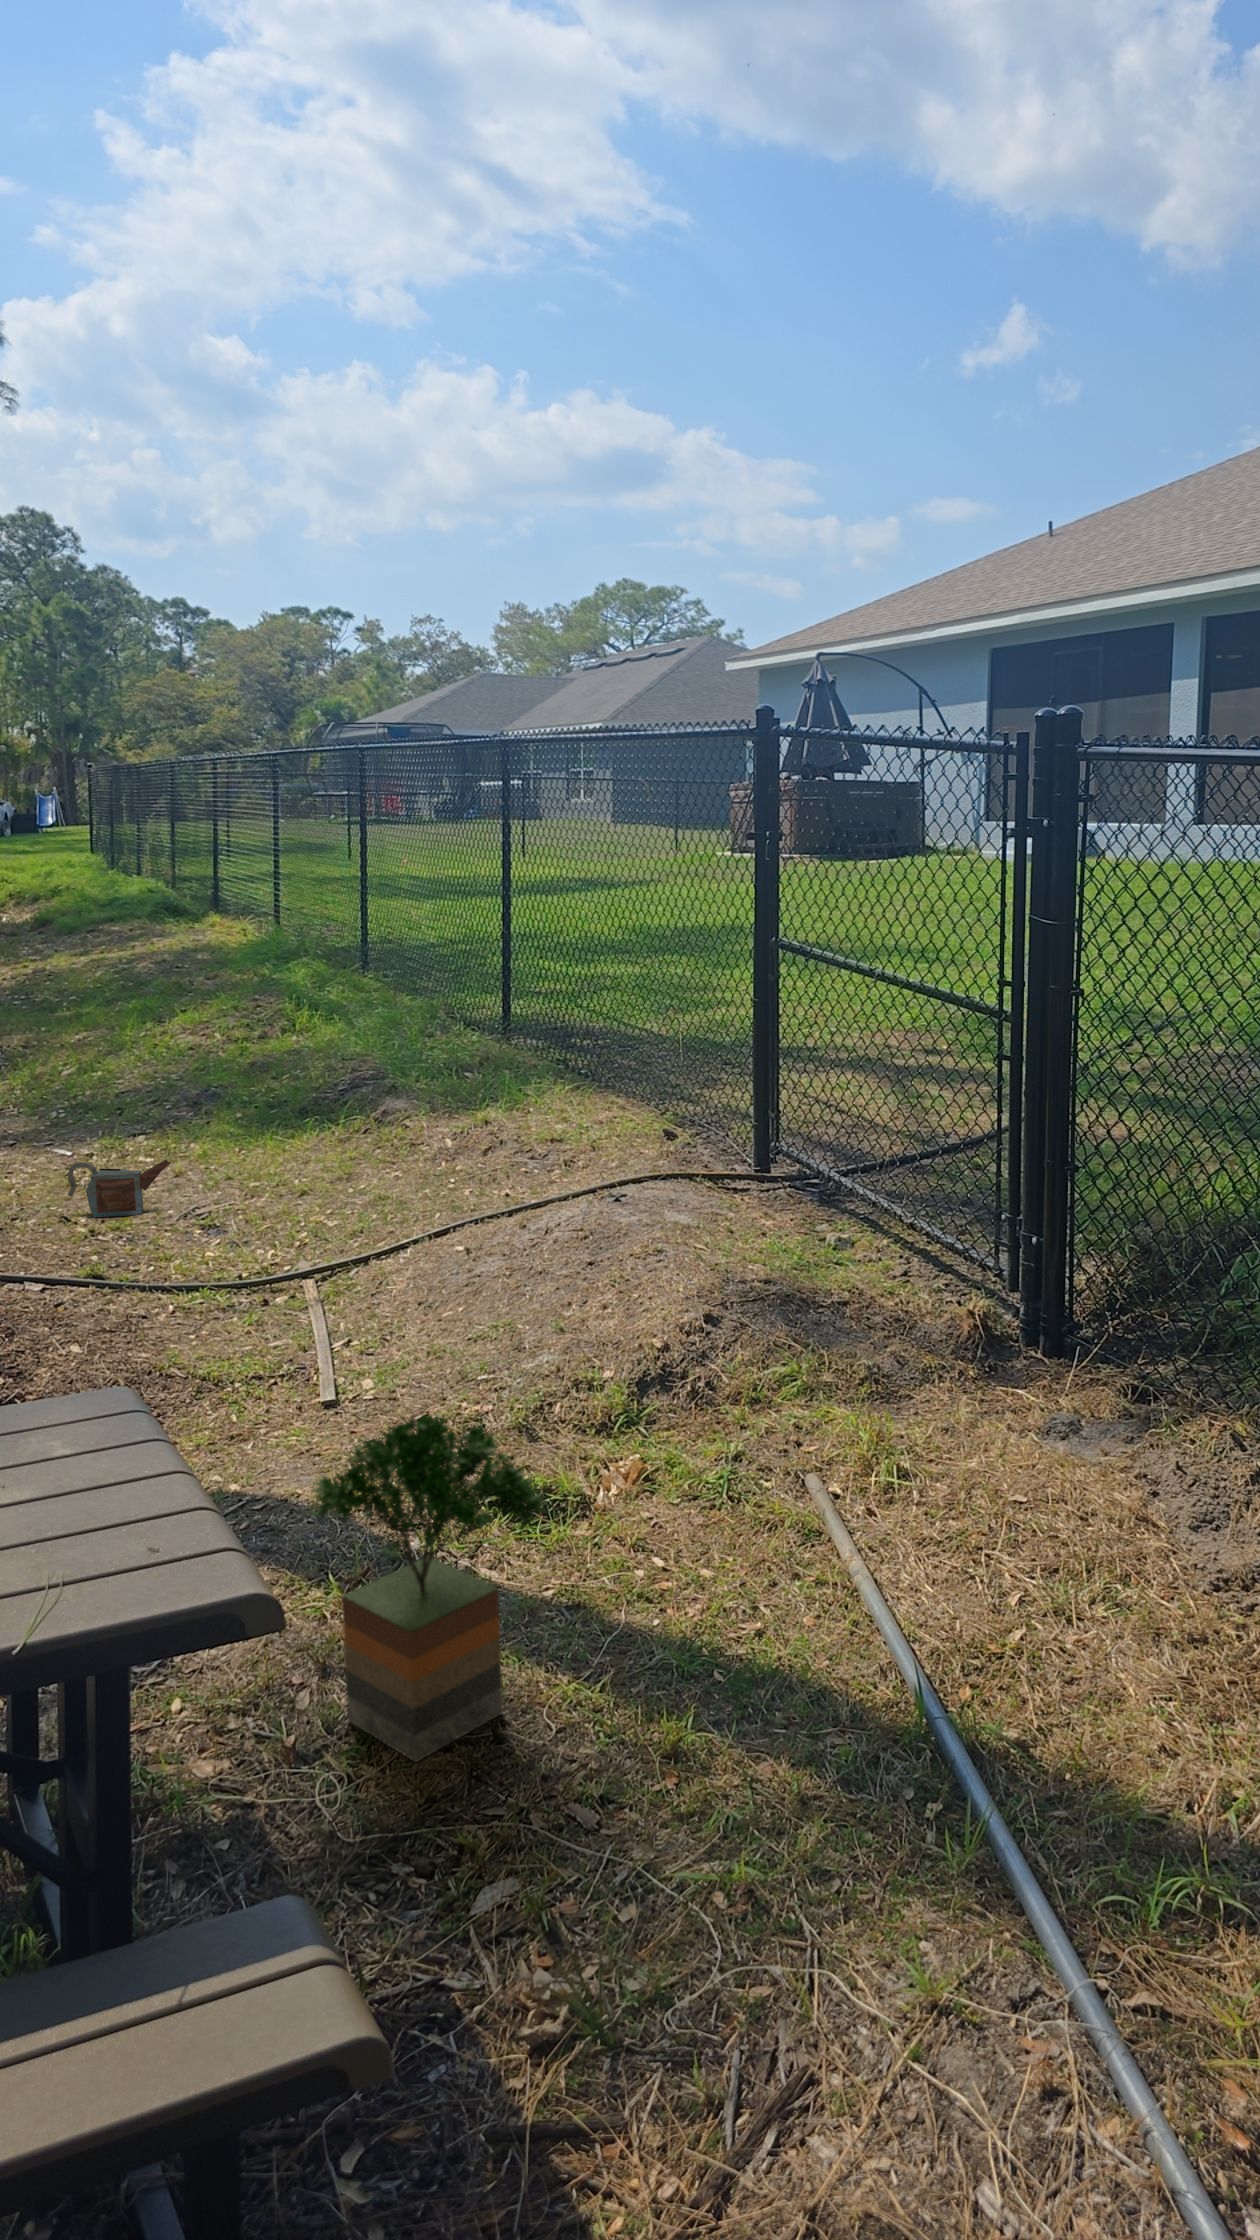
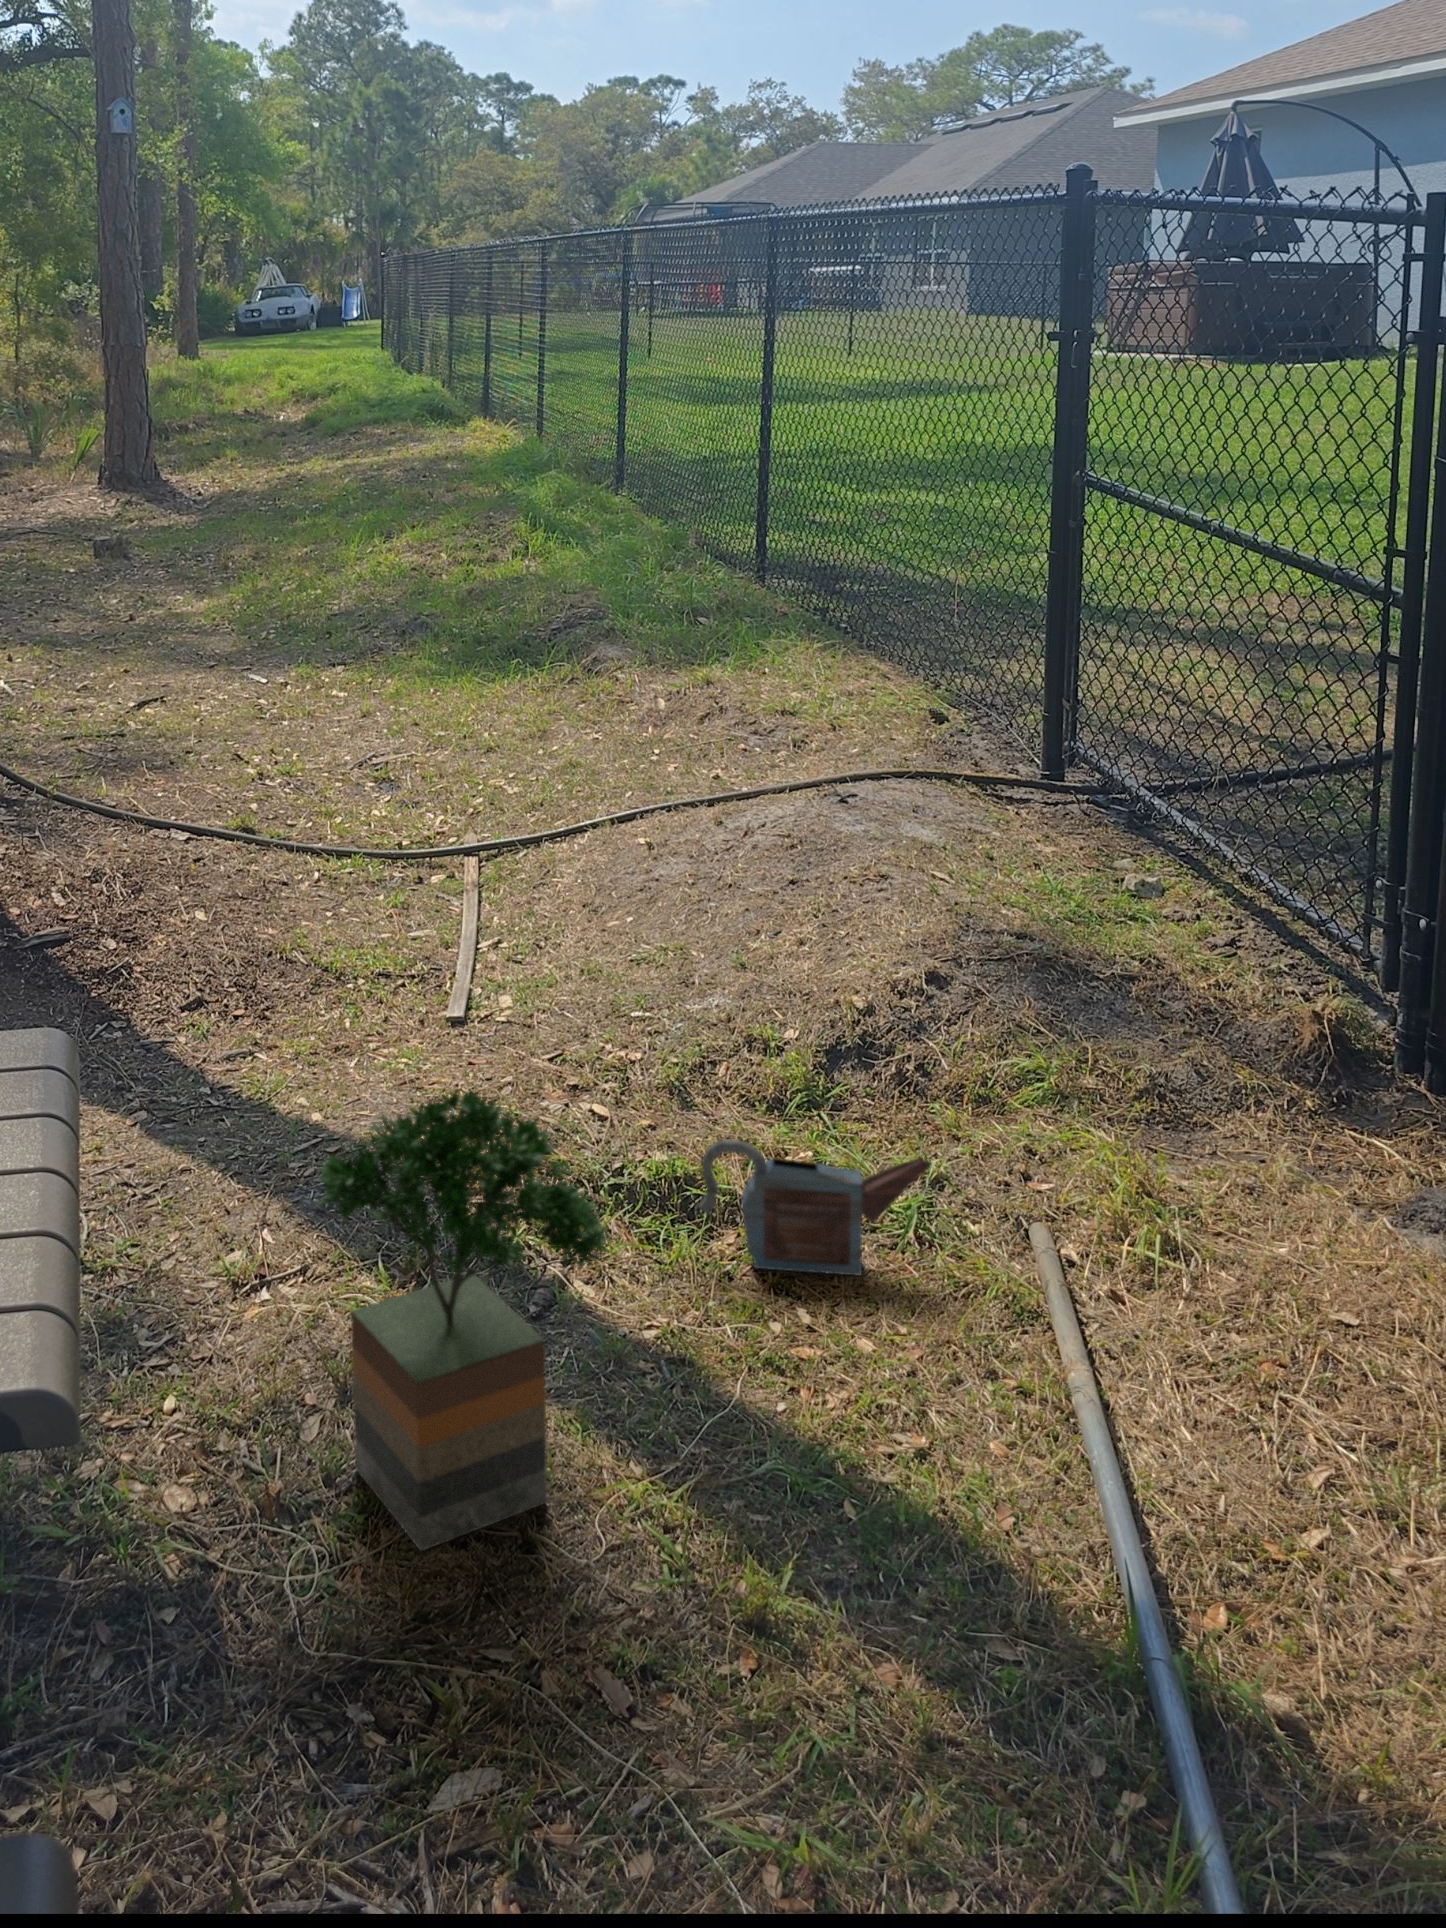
watering can: present [67,1160,170,1217] -> present [699,1139,931,1276]

